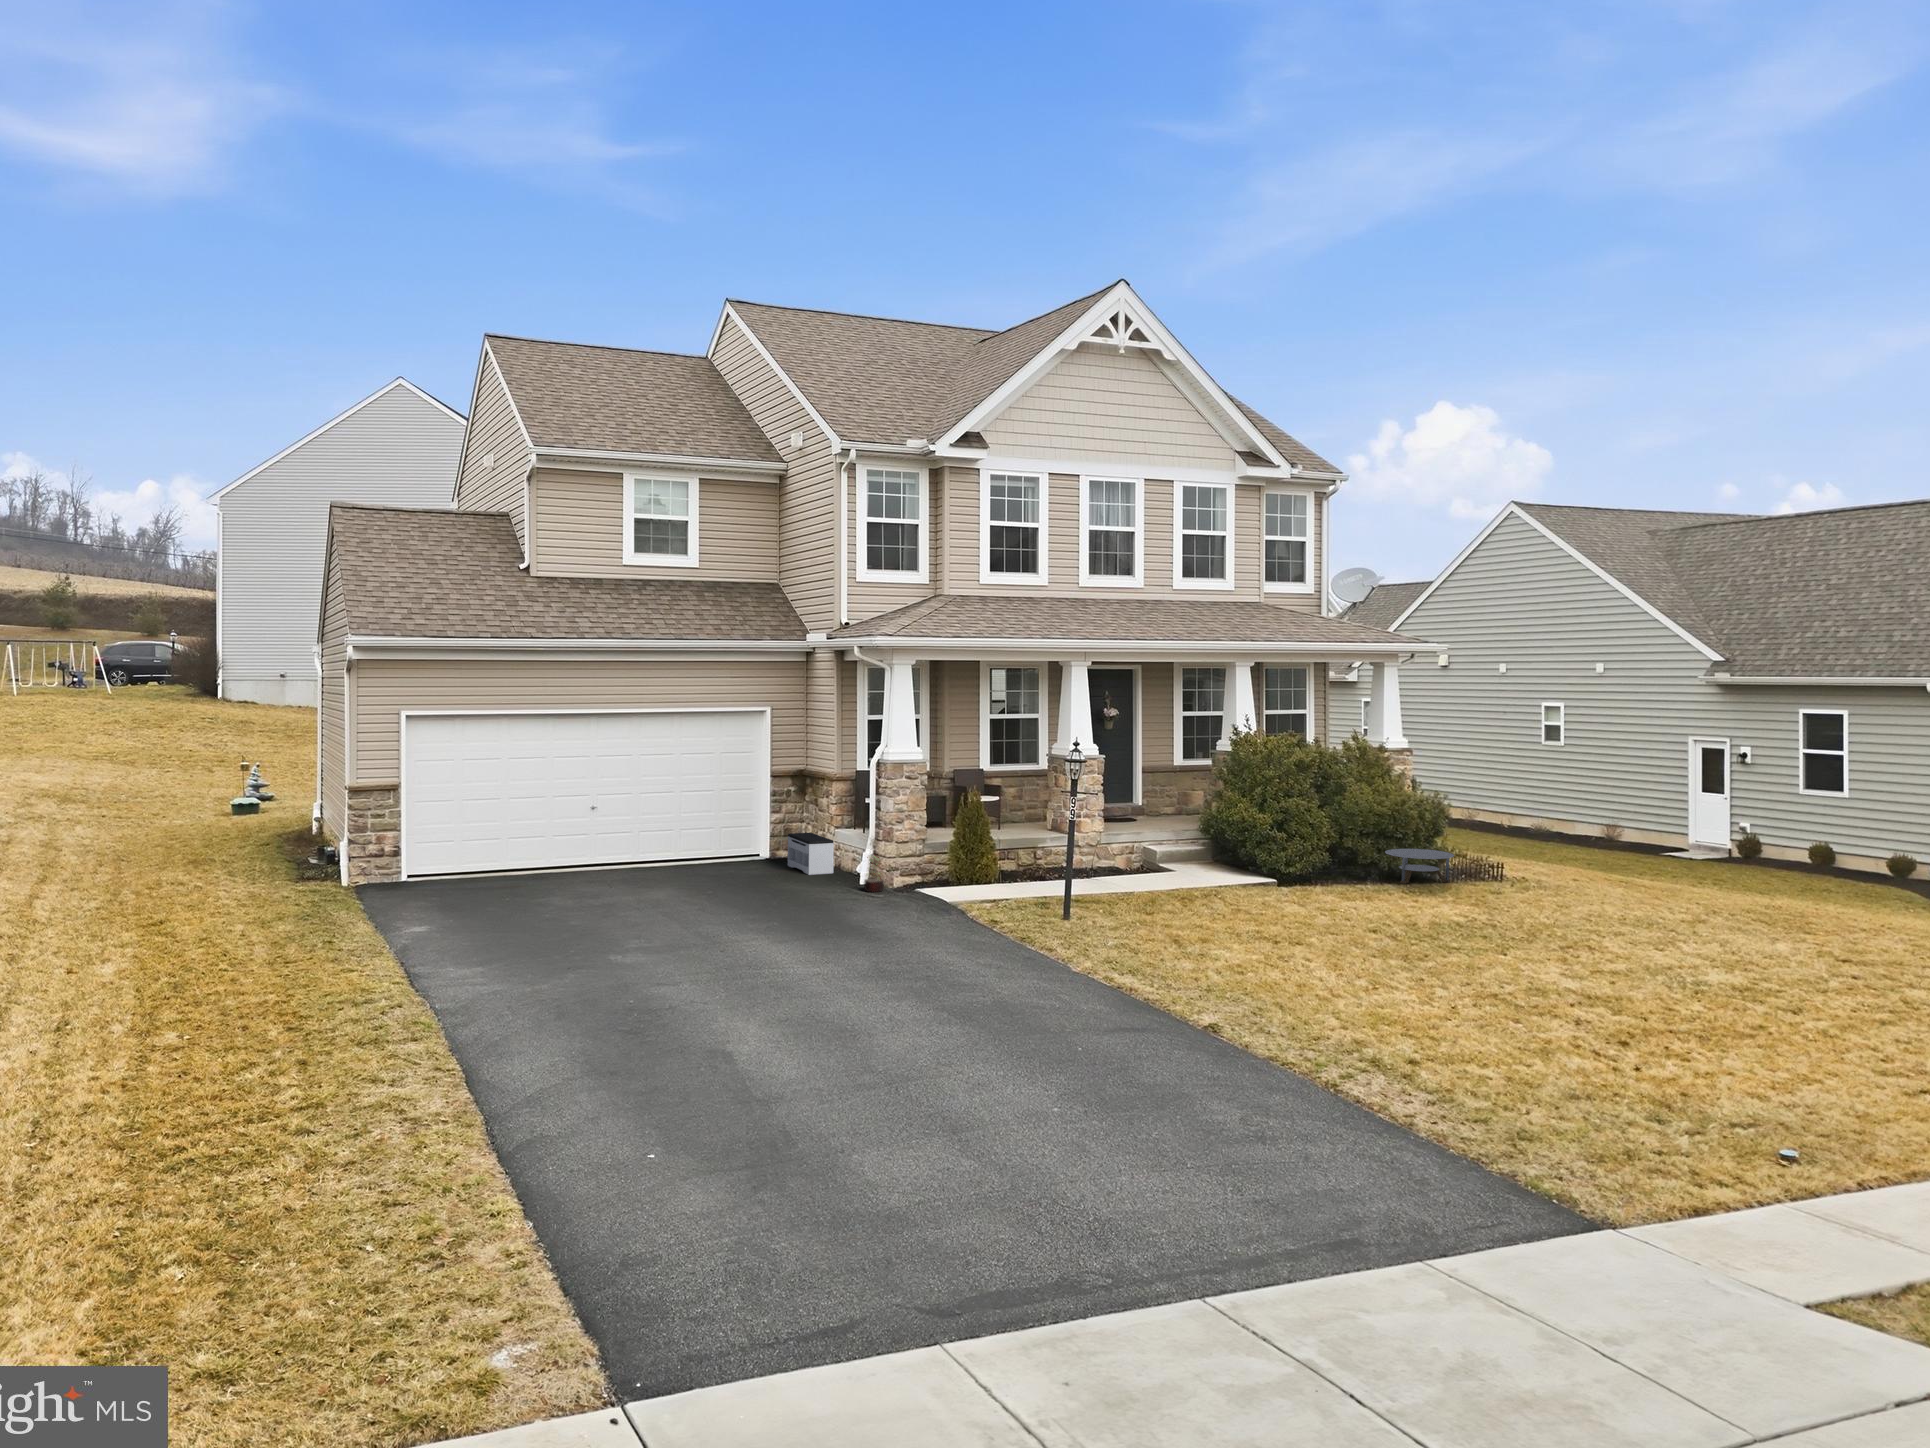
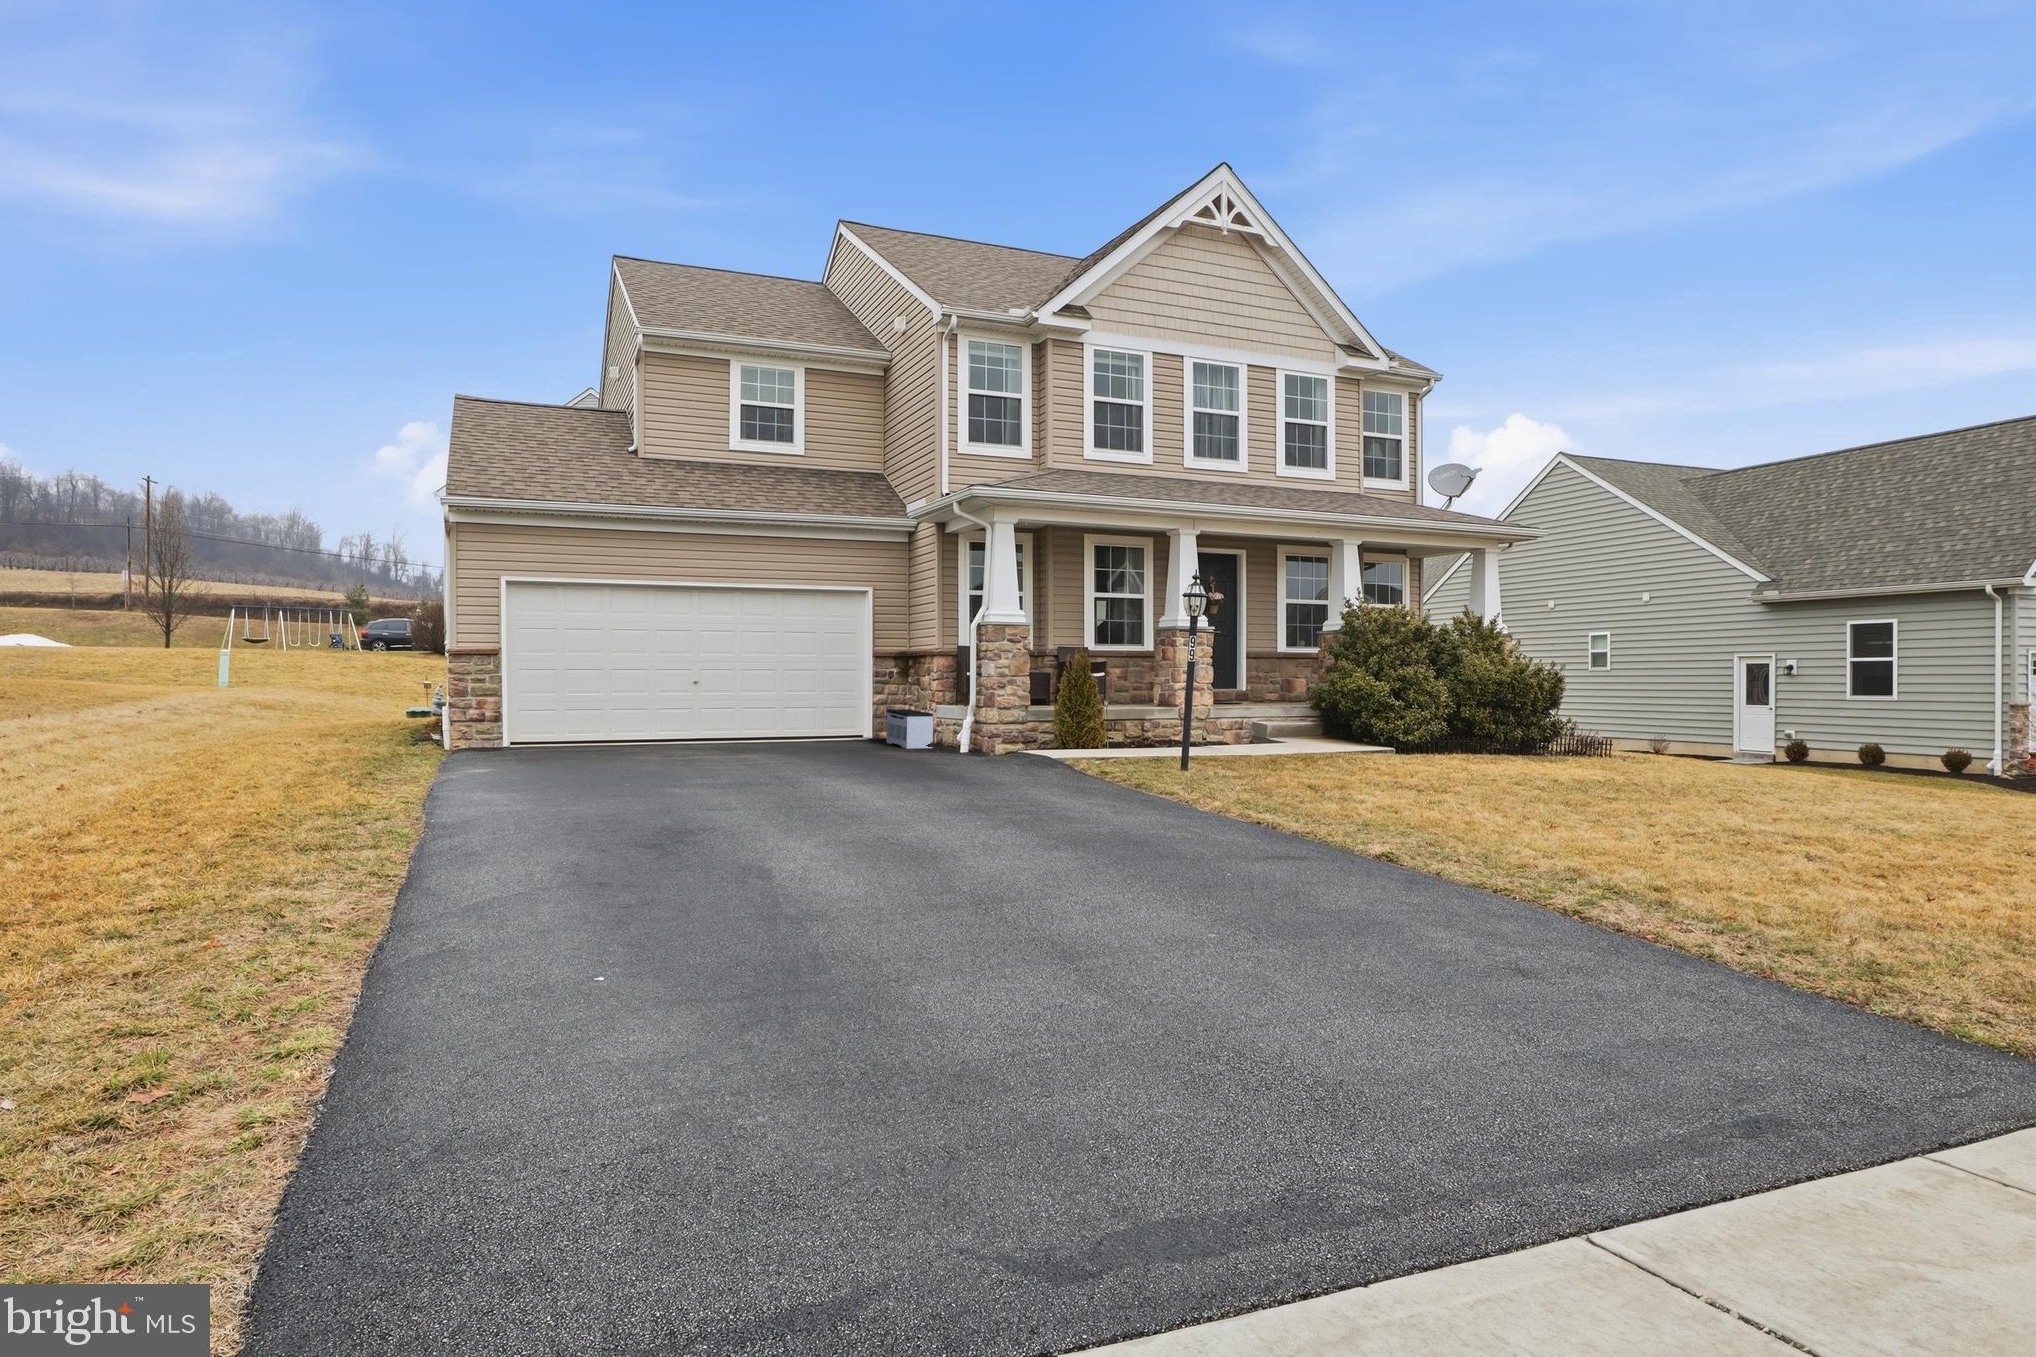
round table: present [1385,849,1454,884] -> none [1508,729,1585,762]
decorative plant: present [864,856,884,892] -> none [964,722,986,761]

